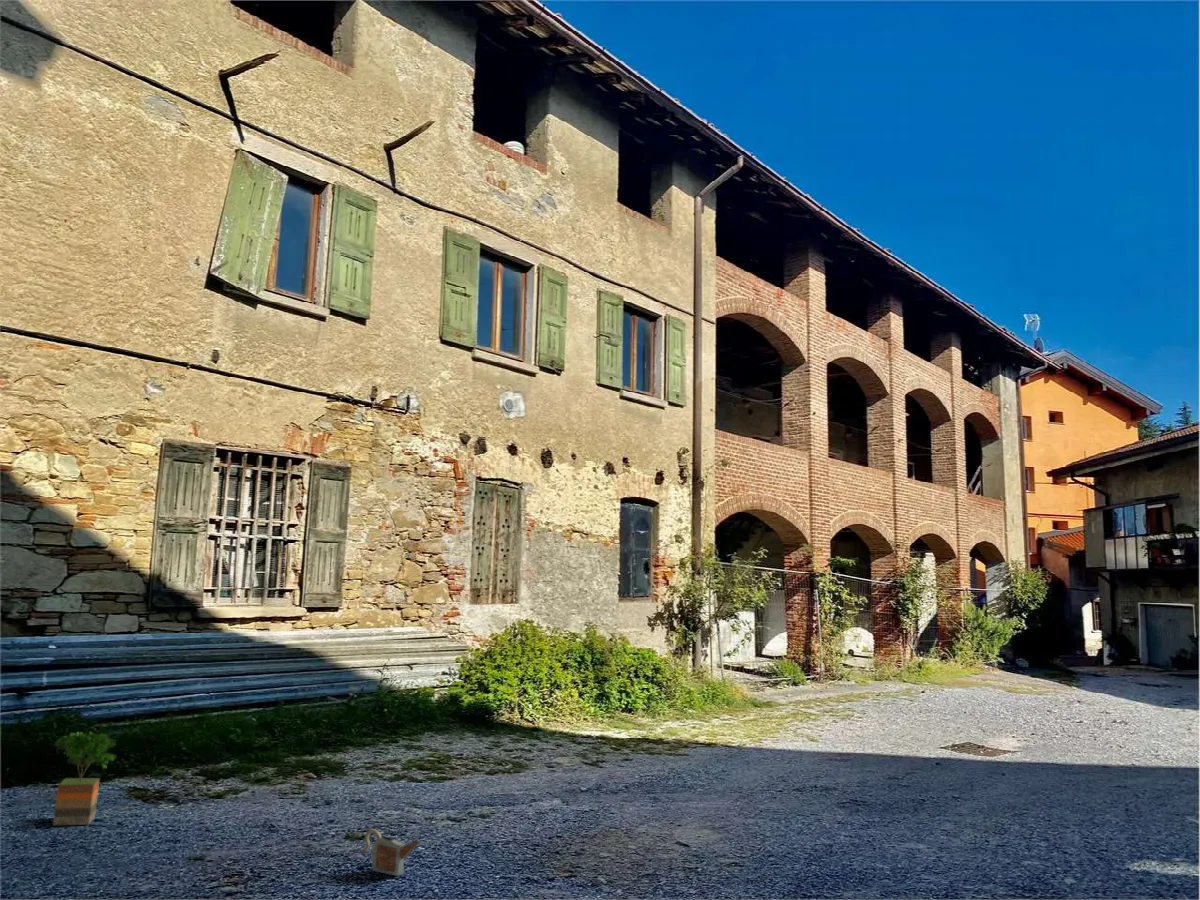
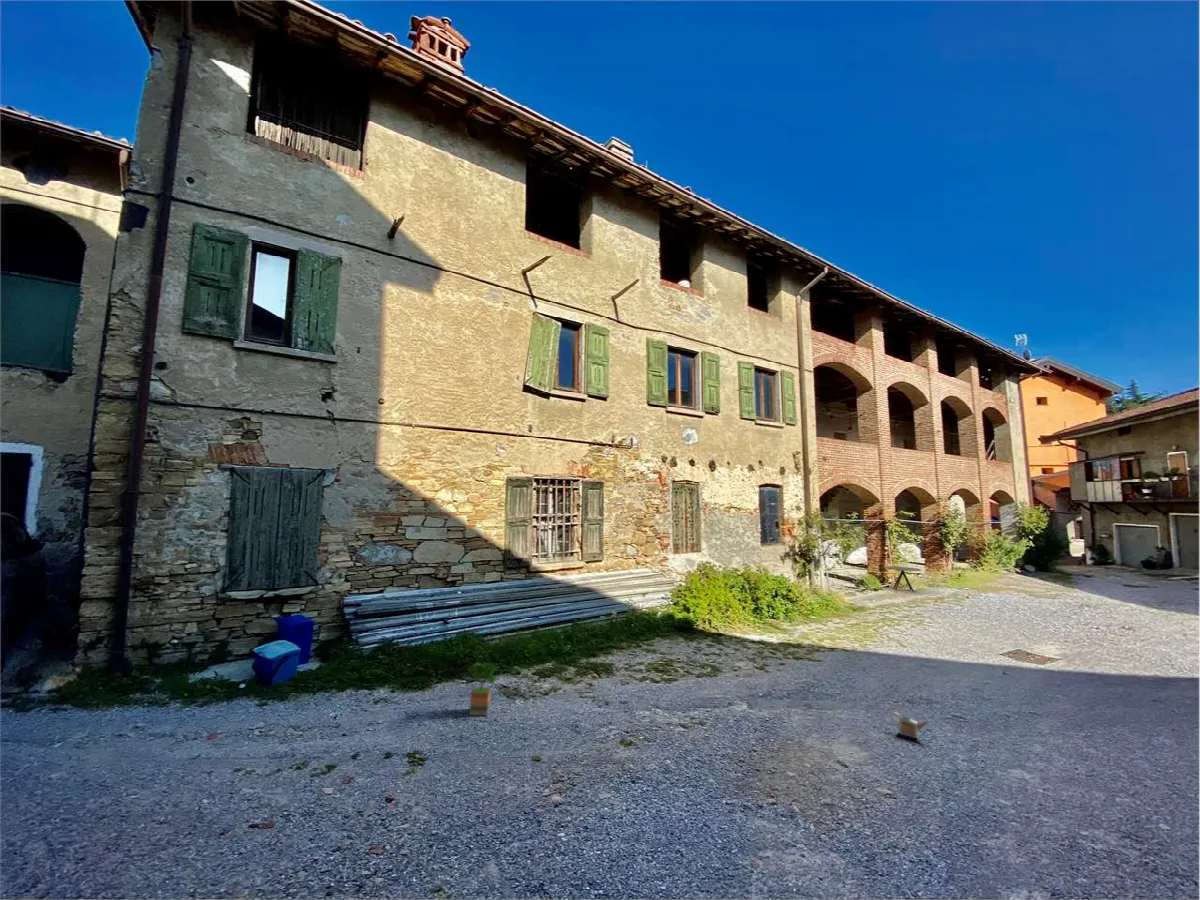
round table: none [812,645,864,684] -> present [885,566,921,592]
watering can: present [364,829,419,876] -> present [891,712,928,738]

